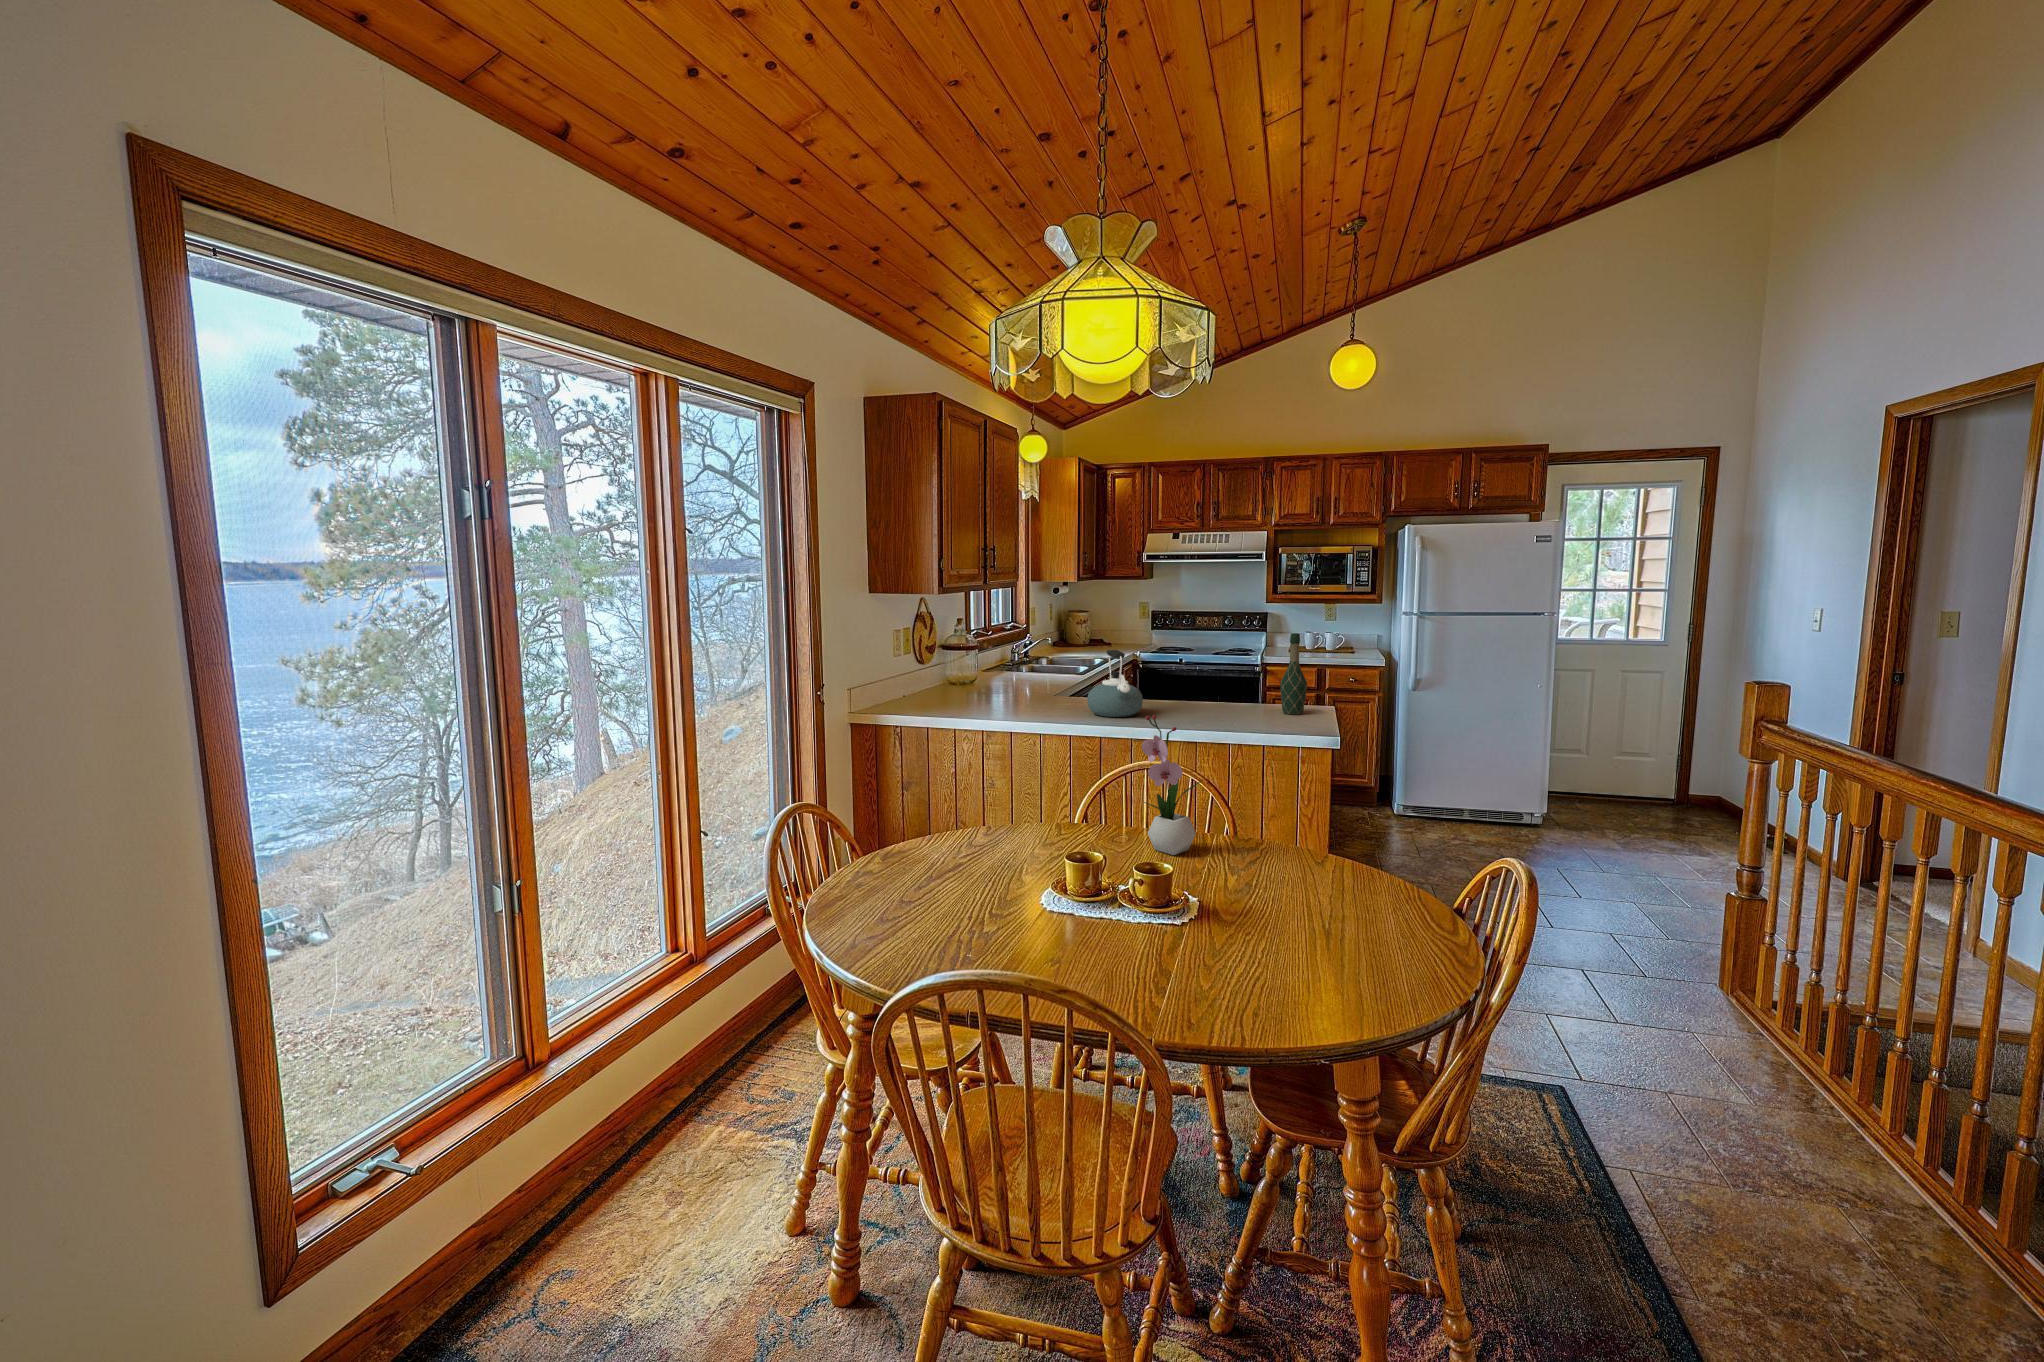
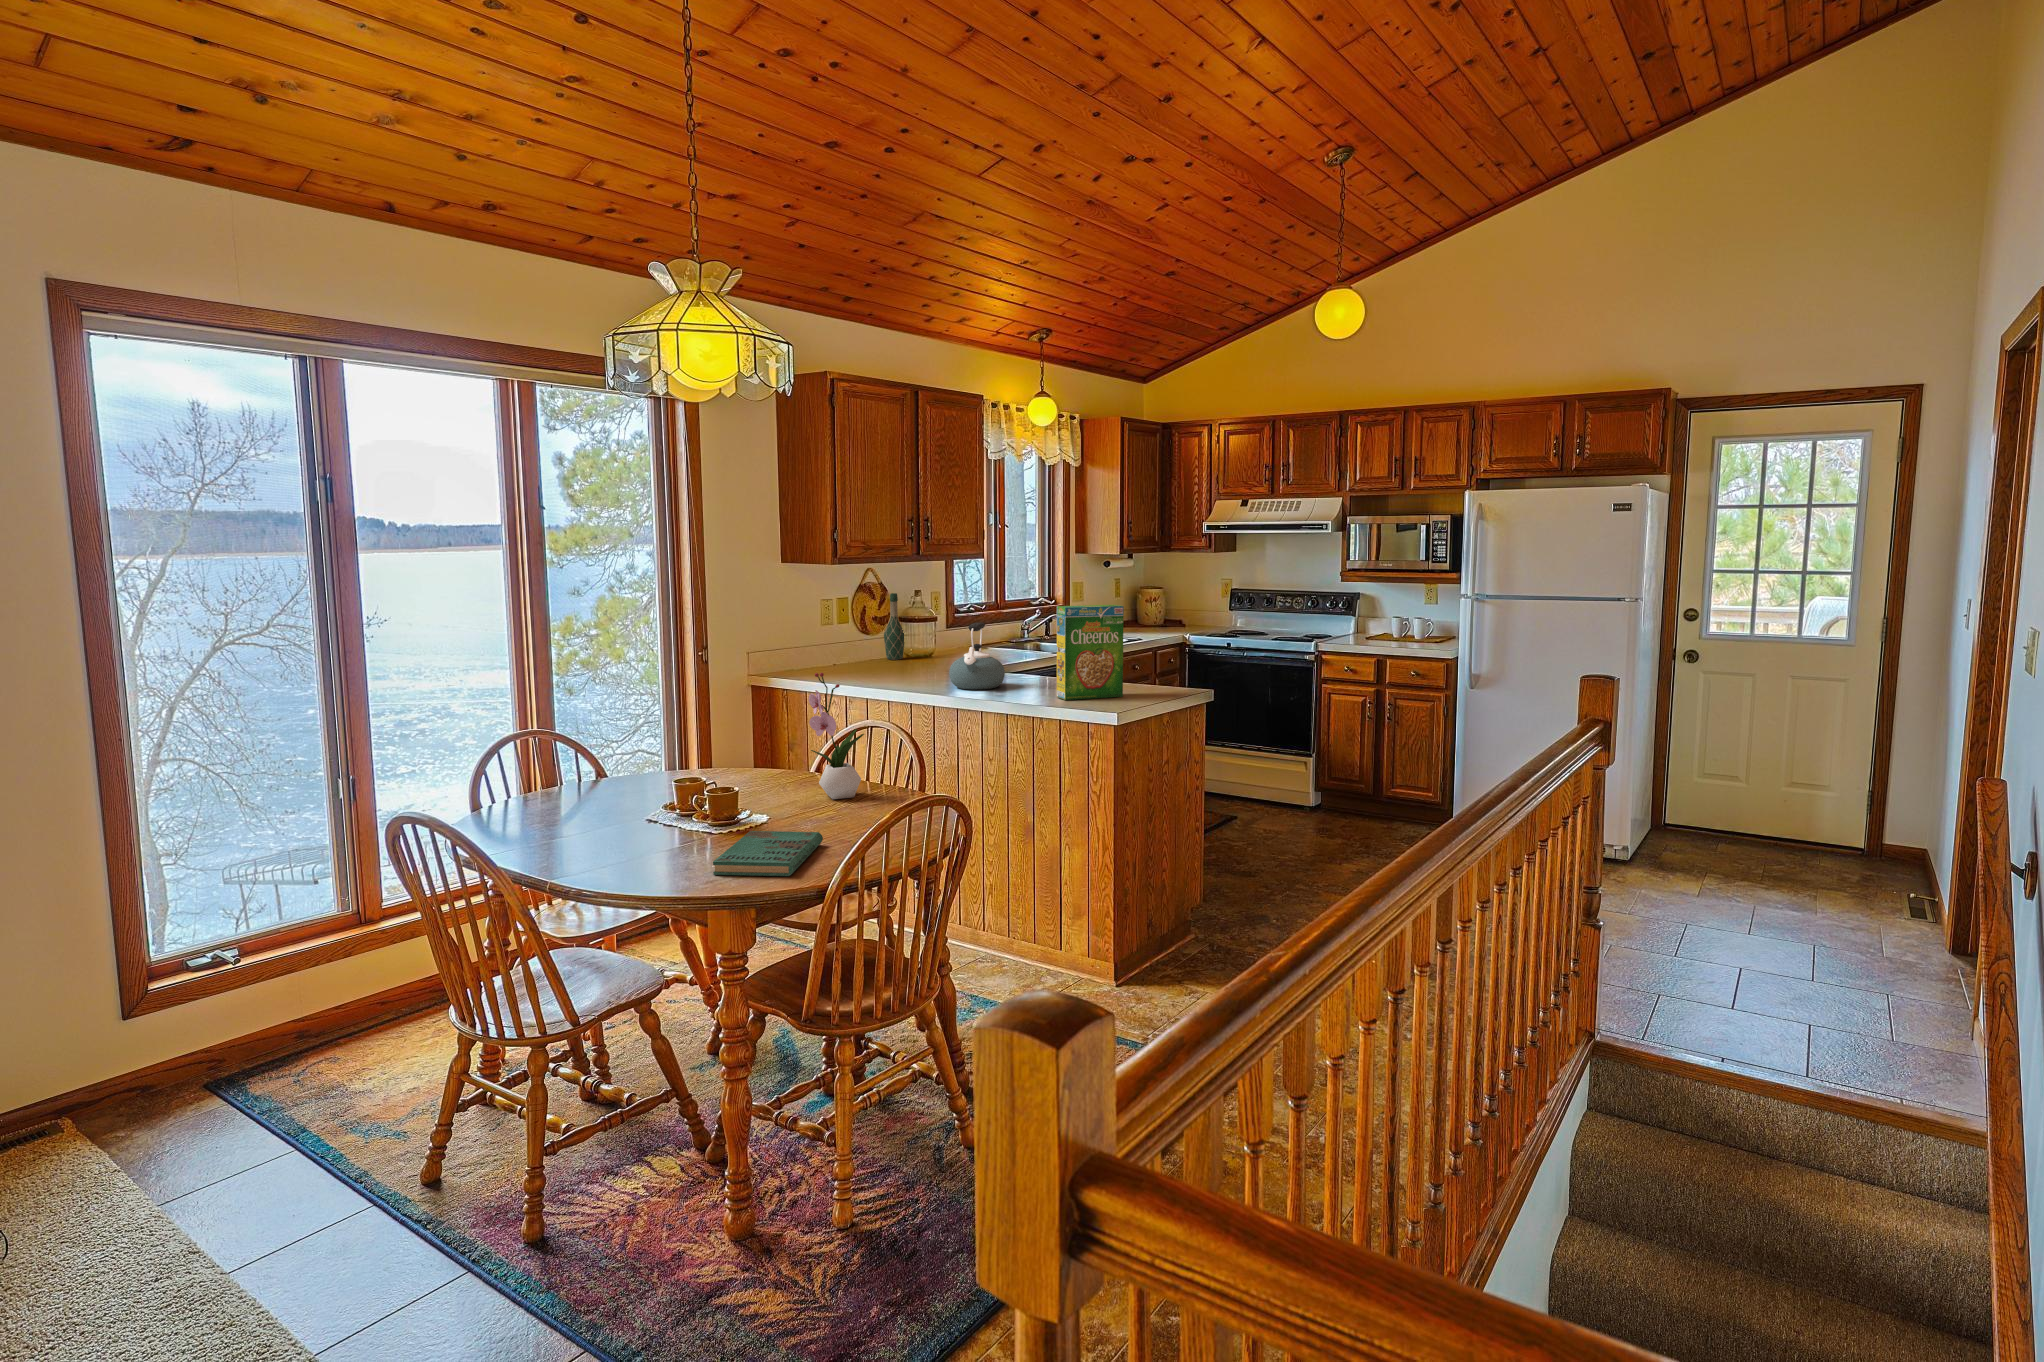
cereal box: none [1221,629,1278,724] -> present [1057,605,1124,700]
wine bottle: present [1280,633,1307,714] -> present [884,593,904,660]
book: none [1225,907,1383,987] -> present [713,831,823,876]

